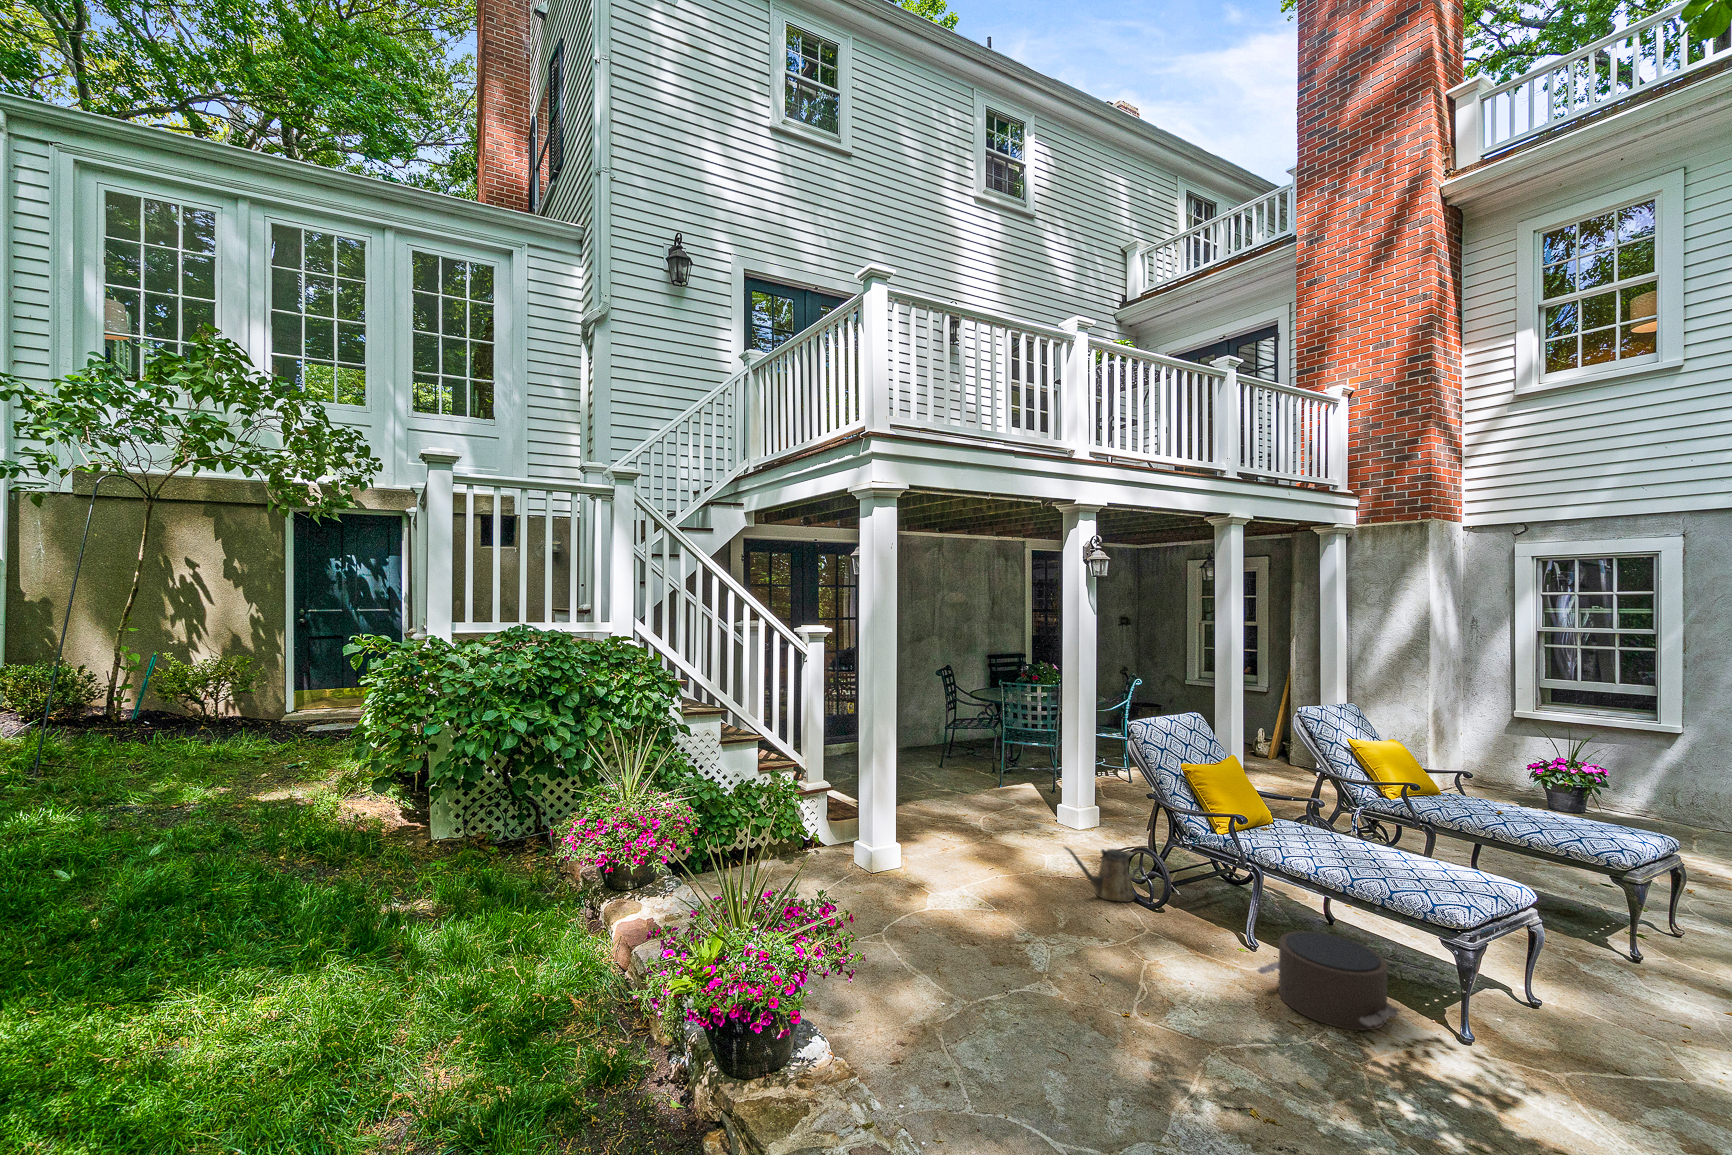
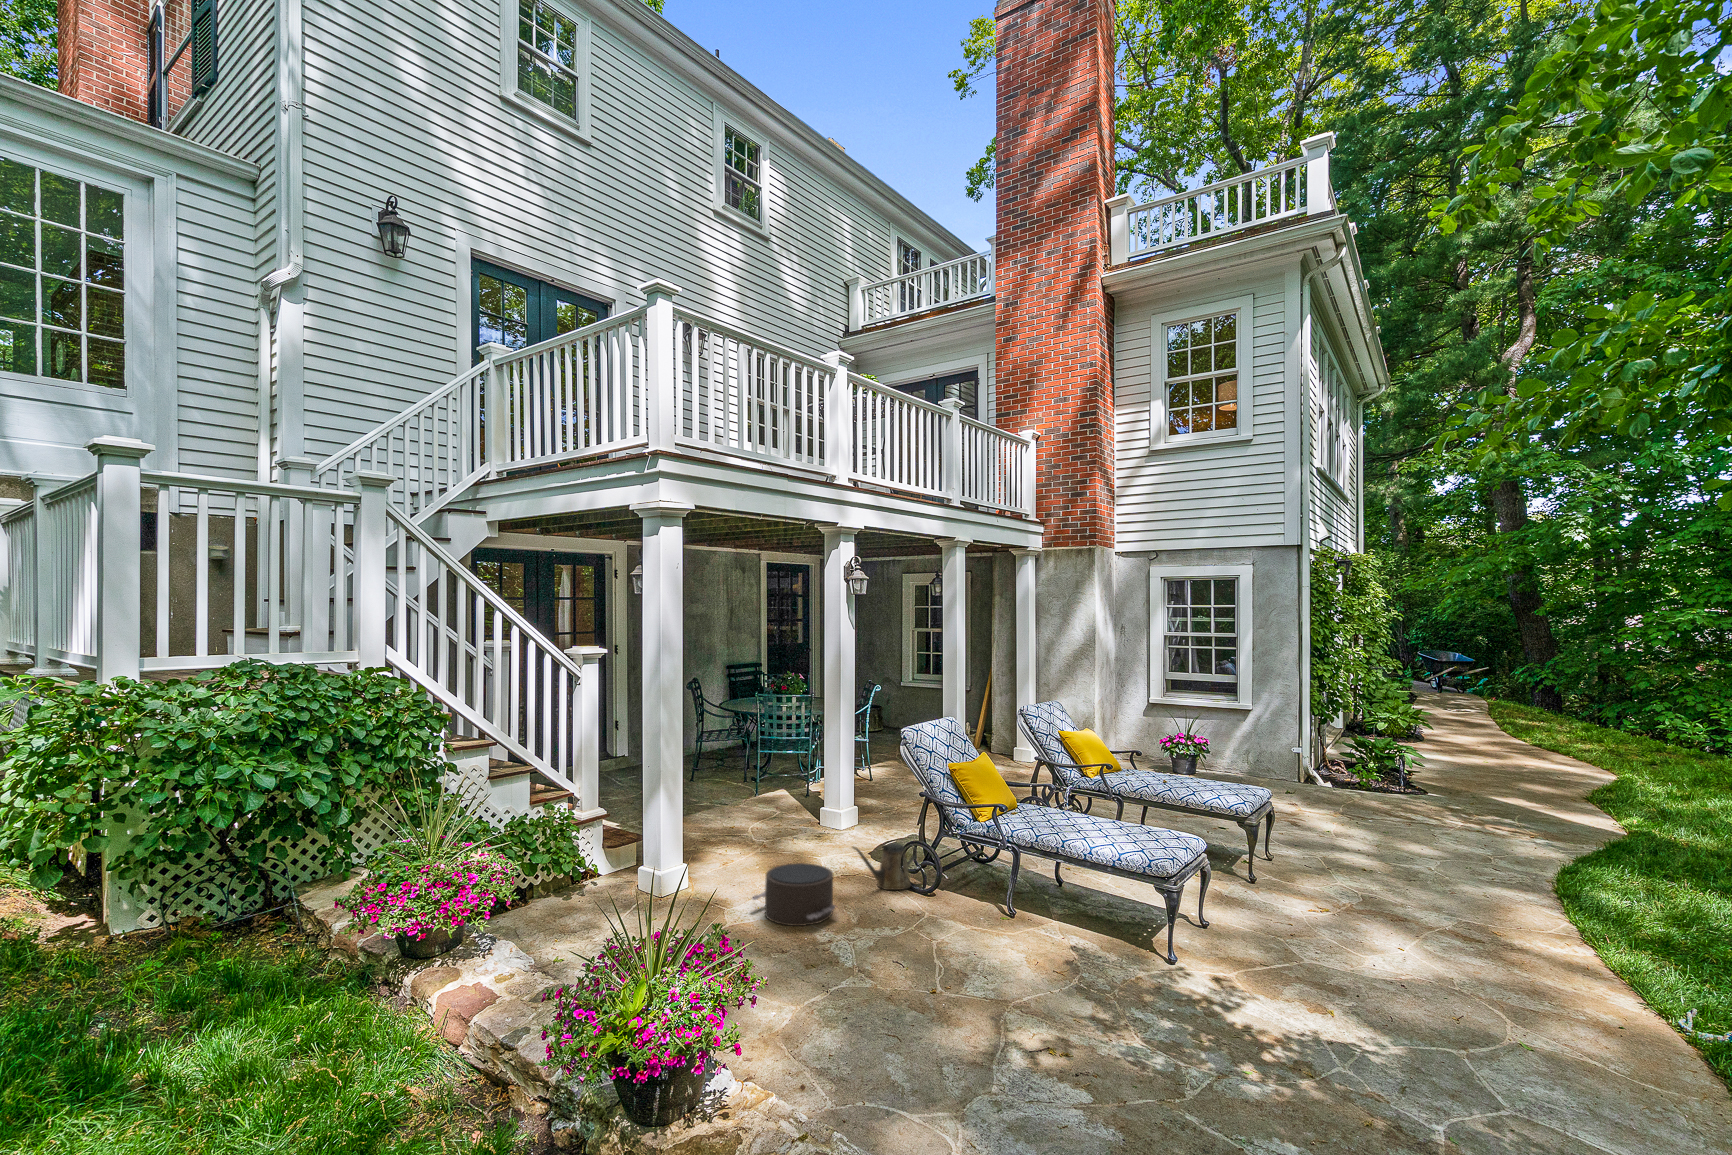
pouf: present [1257,931,1399,1031] -> present [752,863,837,926]

